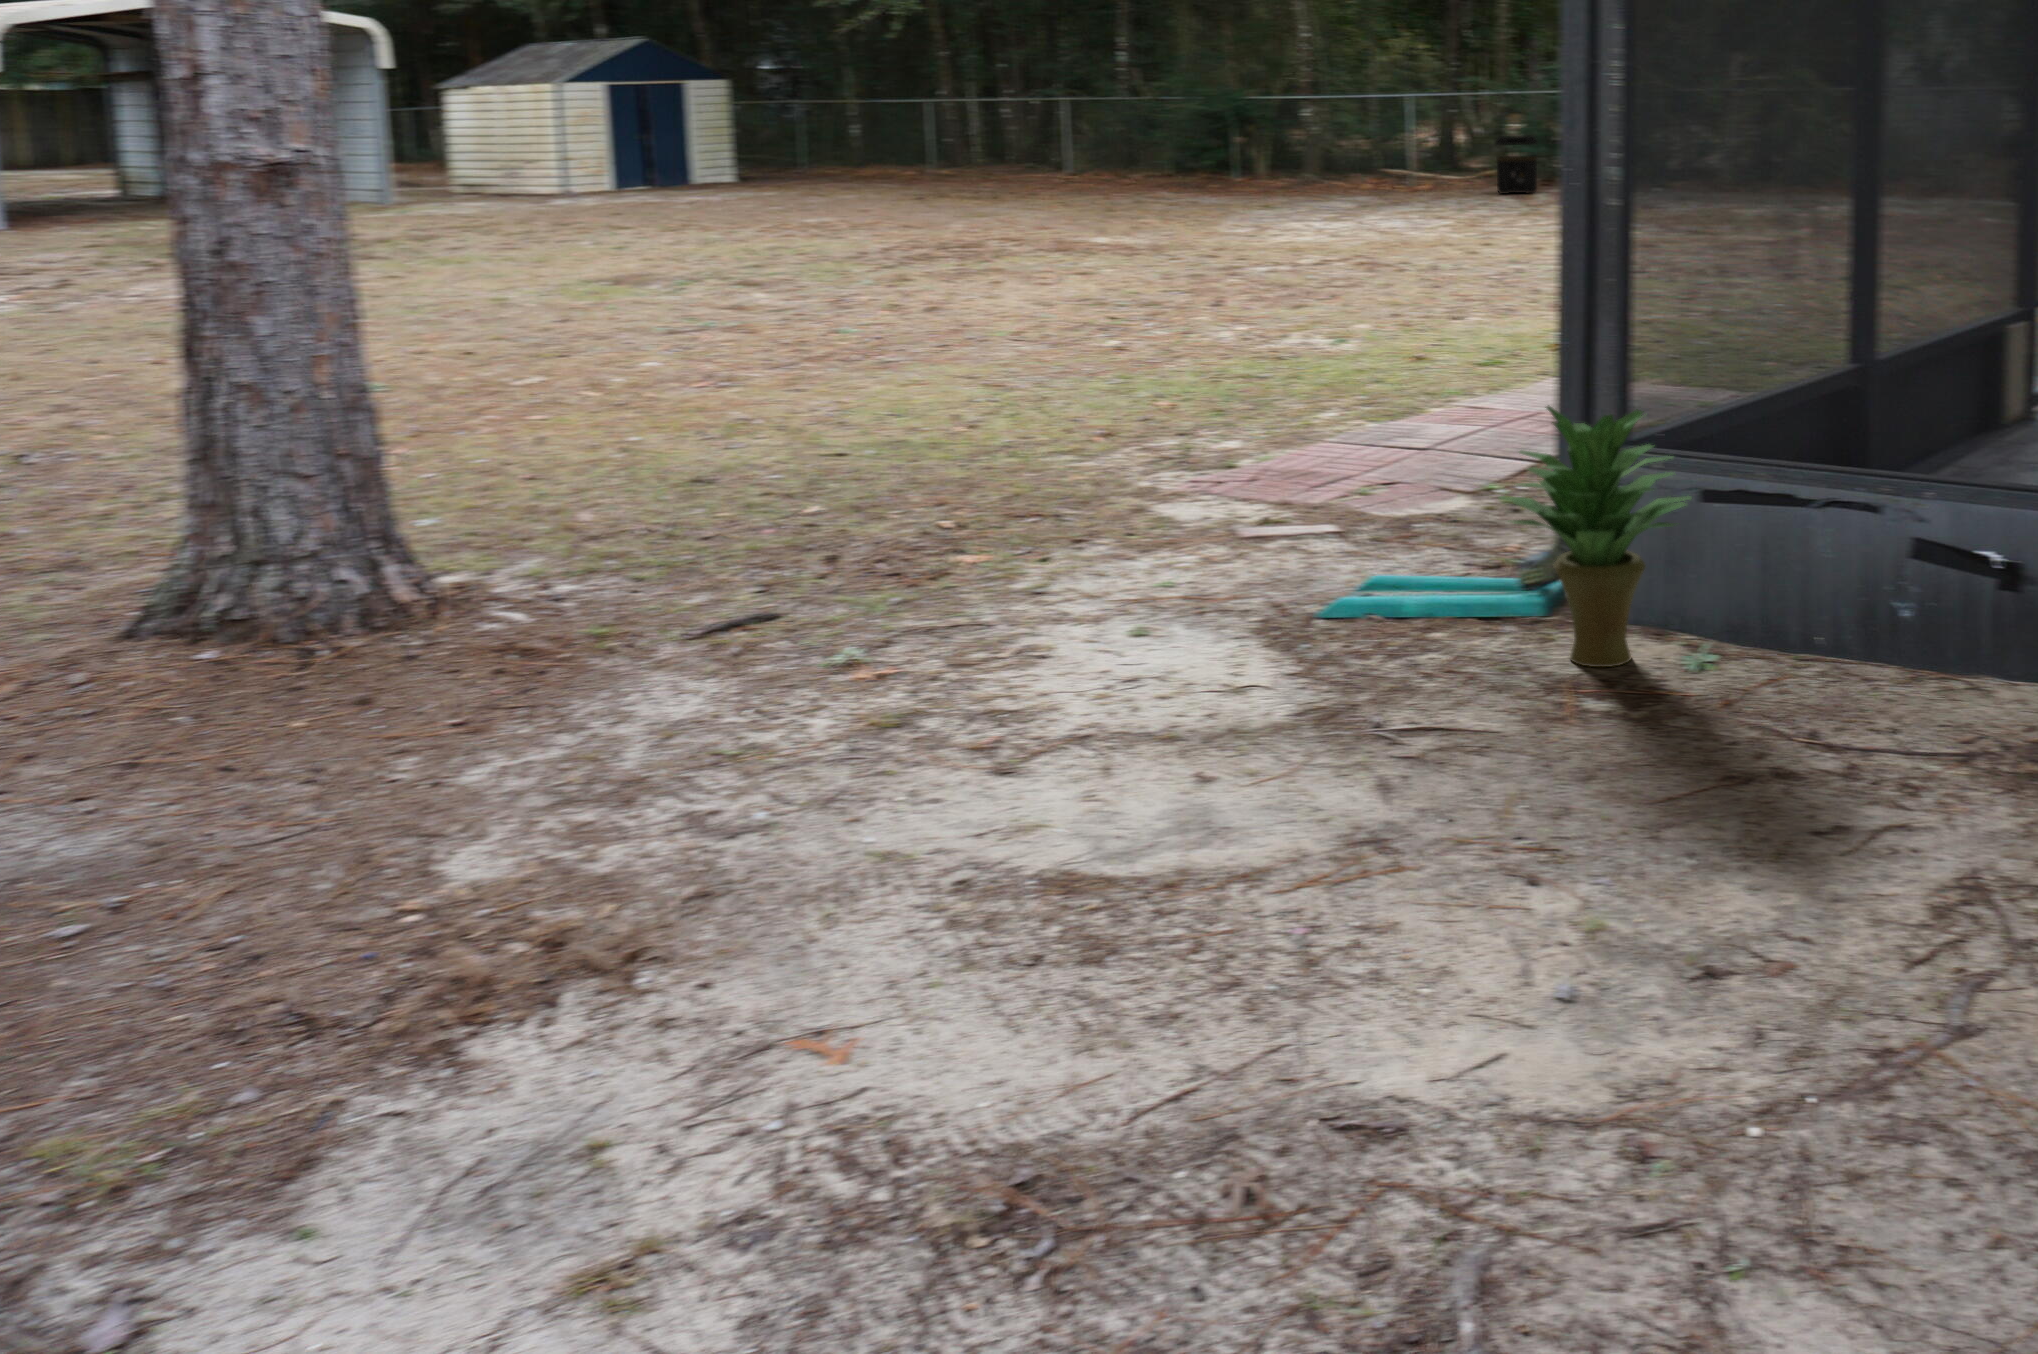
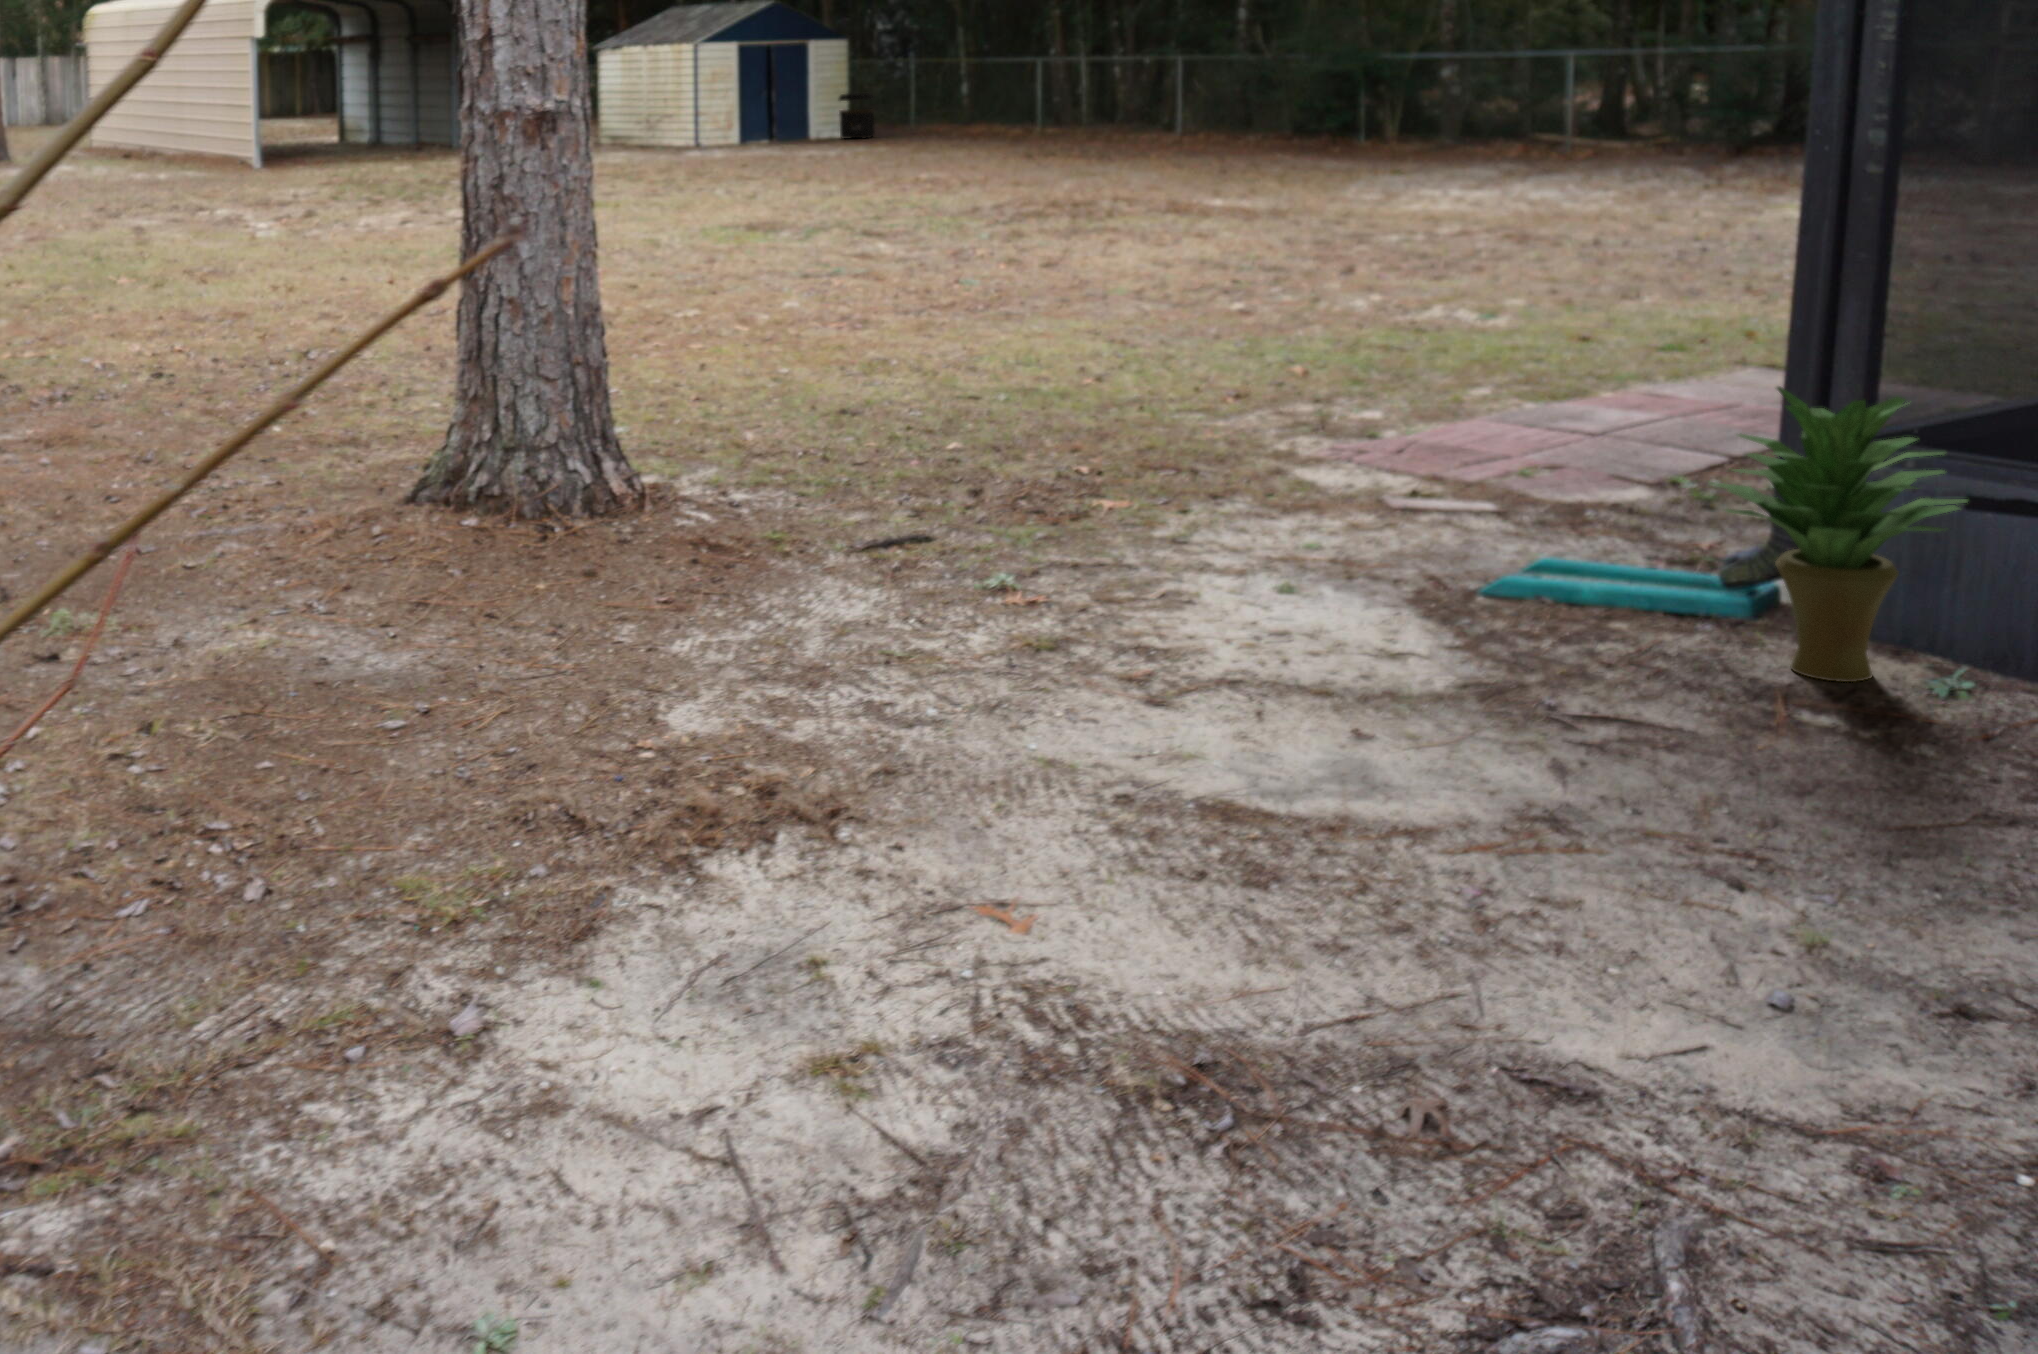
toolbox: present [1496,135,1538,194] -> present [839,93,875,139]

